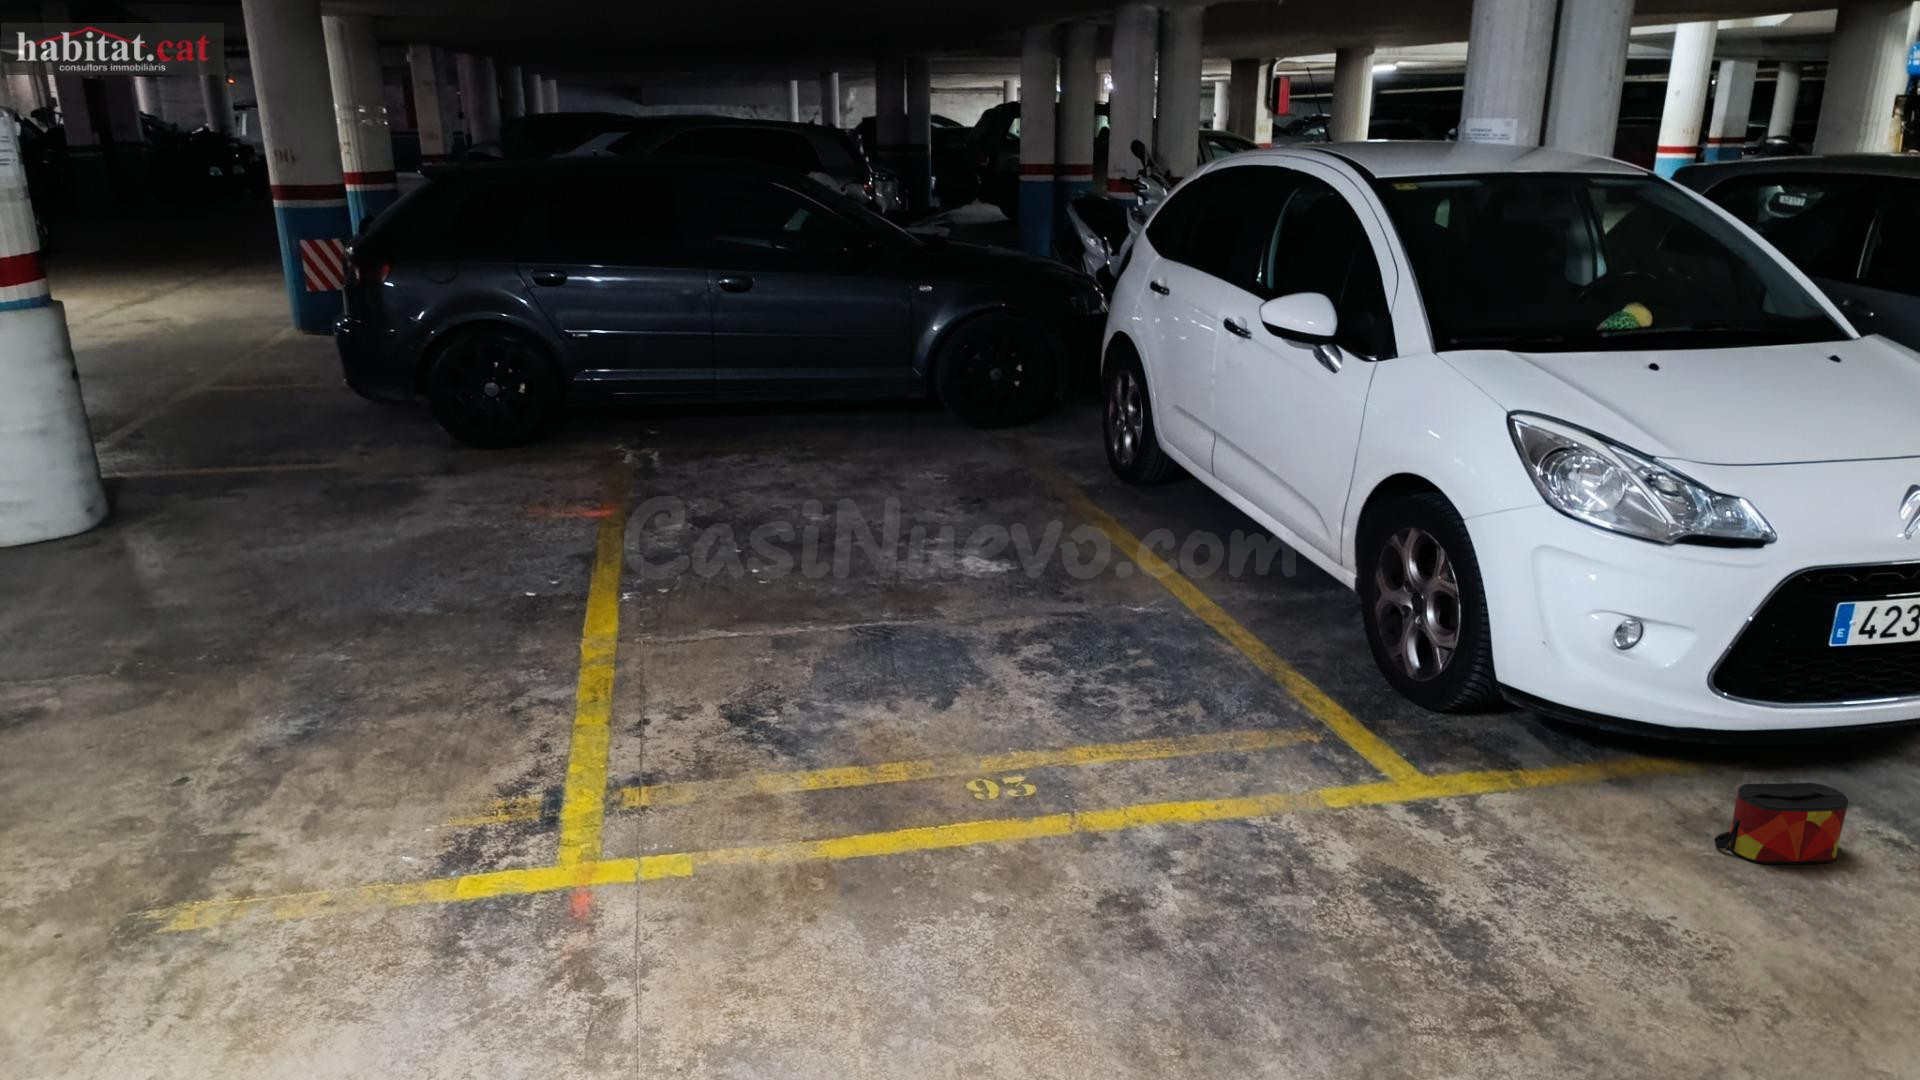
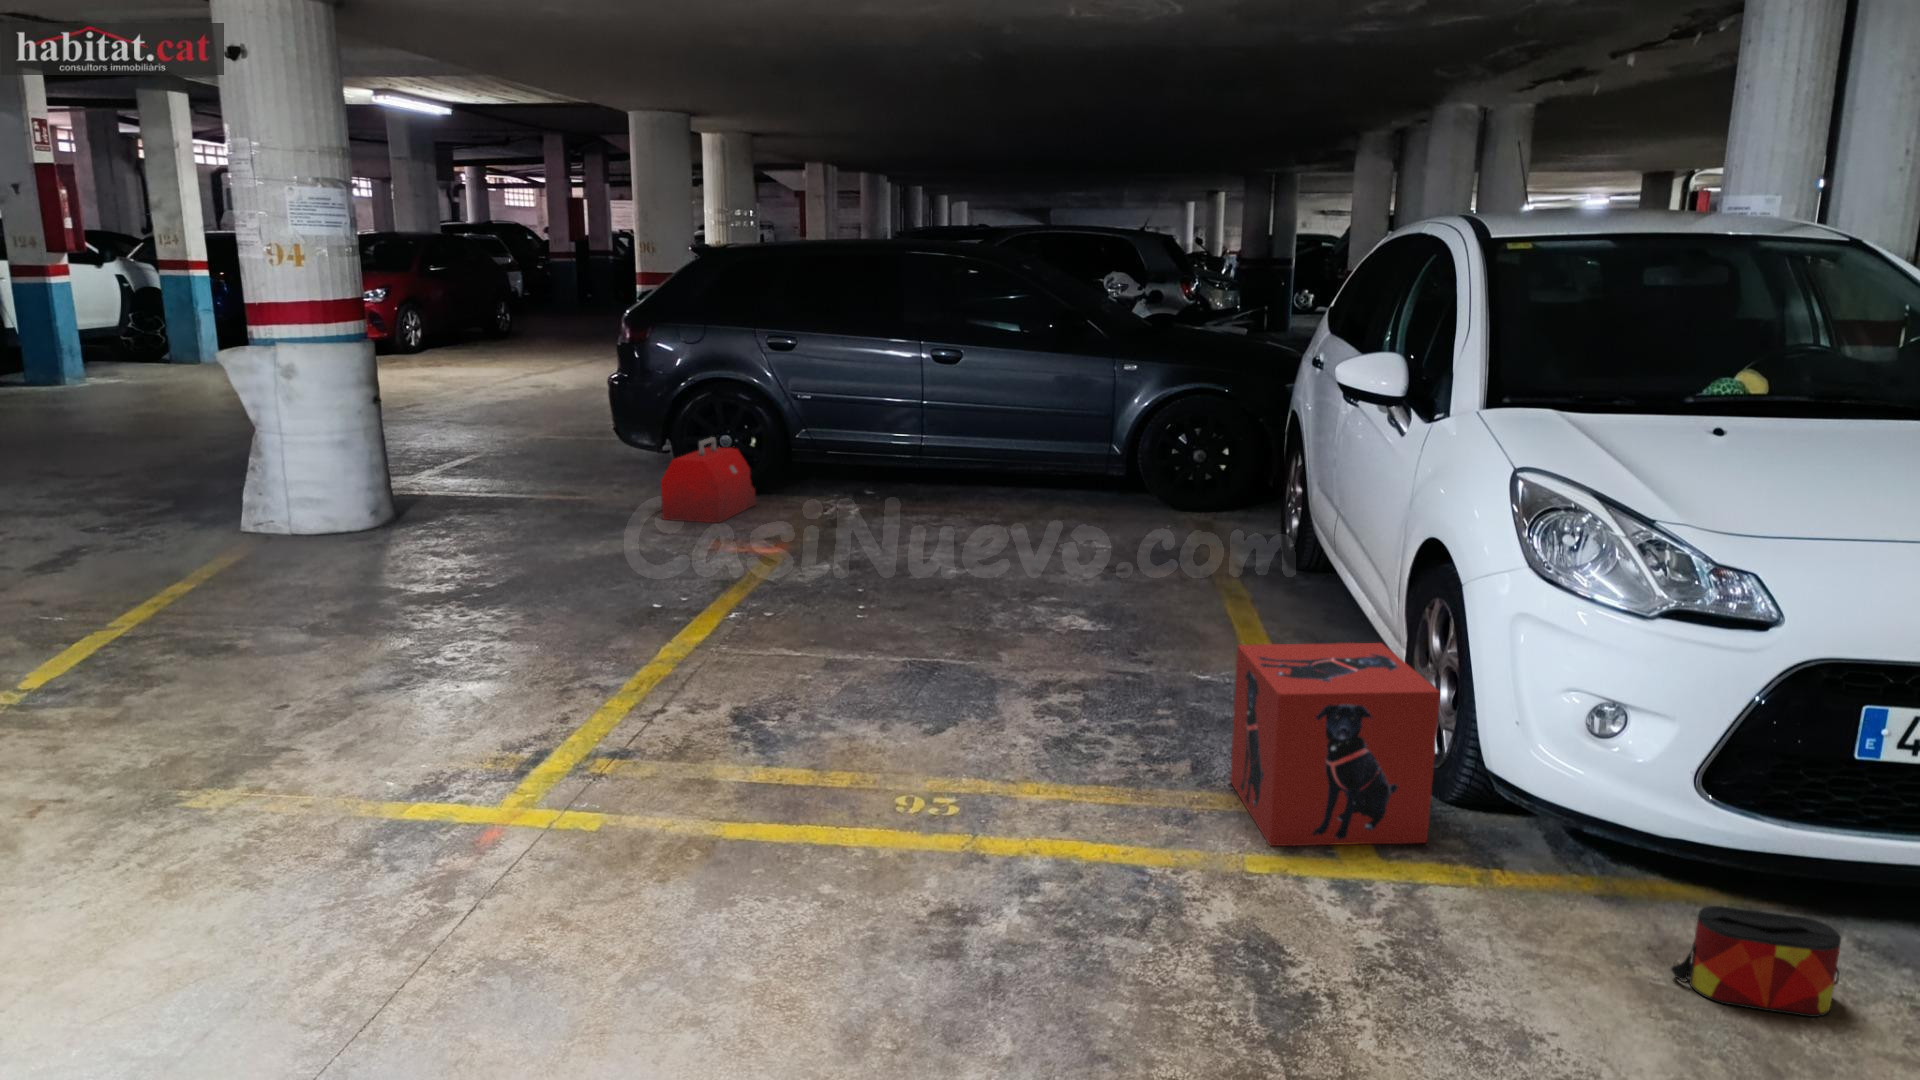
toolbox: none [439,388,537,486] -> present [661,437,756,523]
storage box: none [1251,575,1468,780] -> present [1230,643,1440,846]

